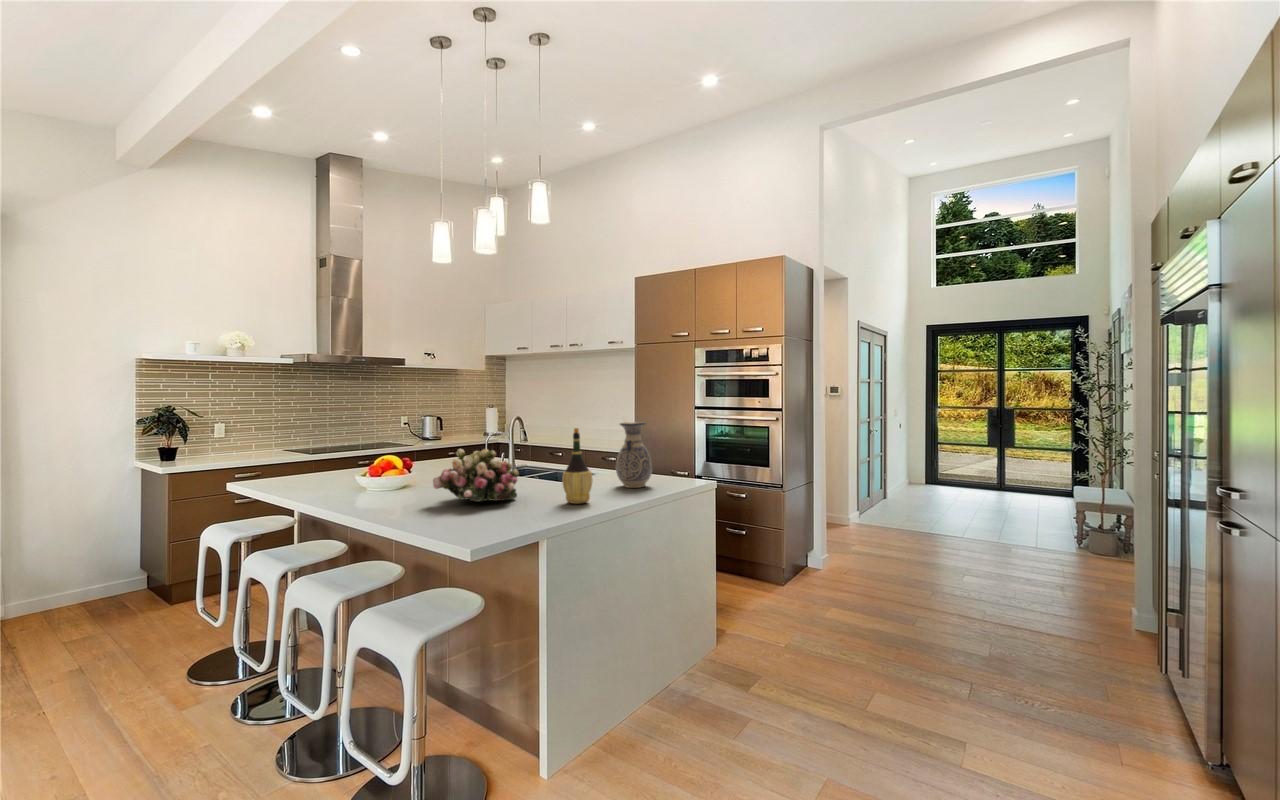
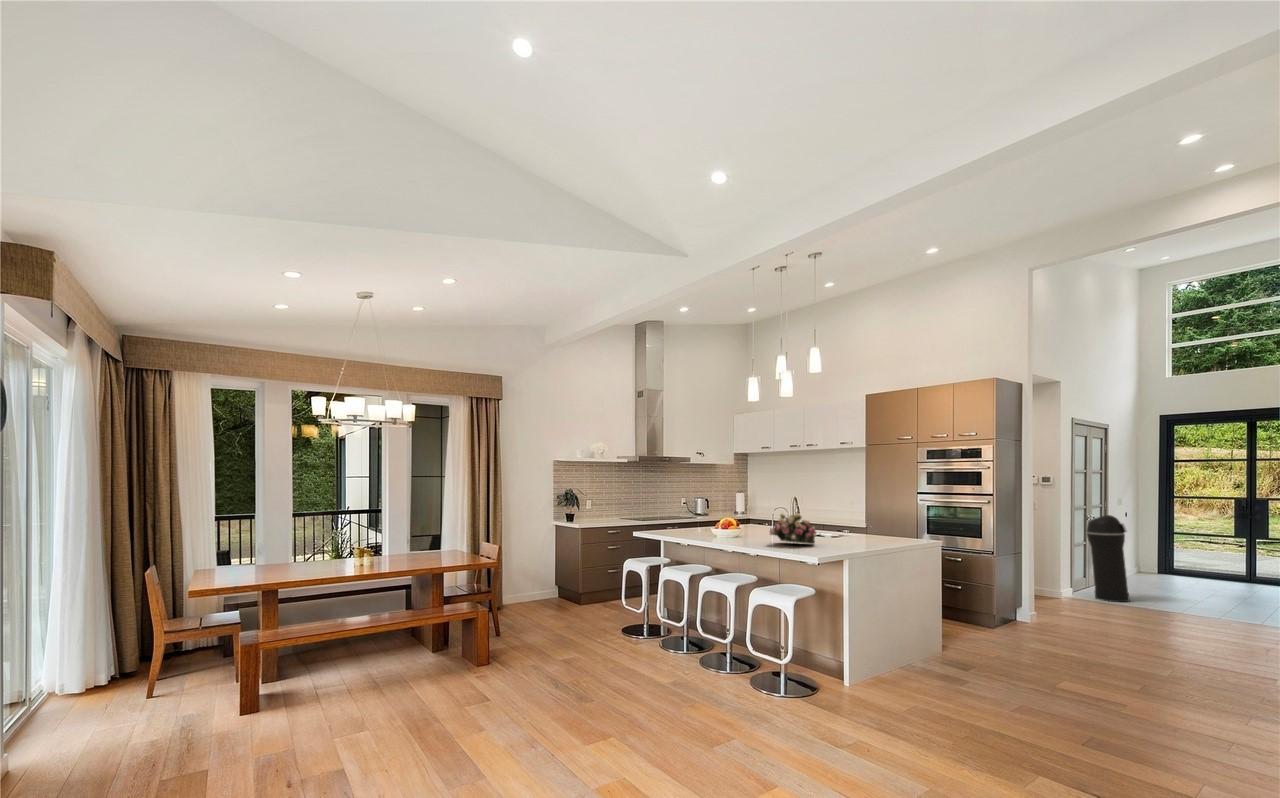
vase: present [616,422,652,488] -> none [872,500,897,543]
trash can: none [866,427,905,520] -> present [1087,515,1129,602]
wine bottle: present [562,428,593,504] -> none [844,502,863,547]

